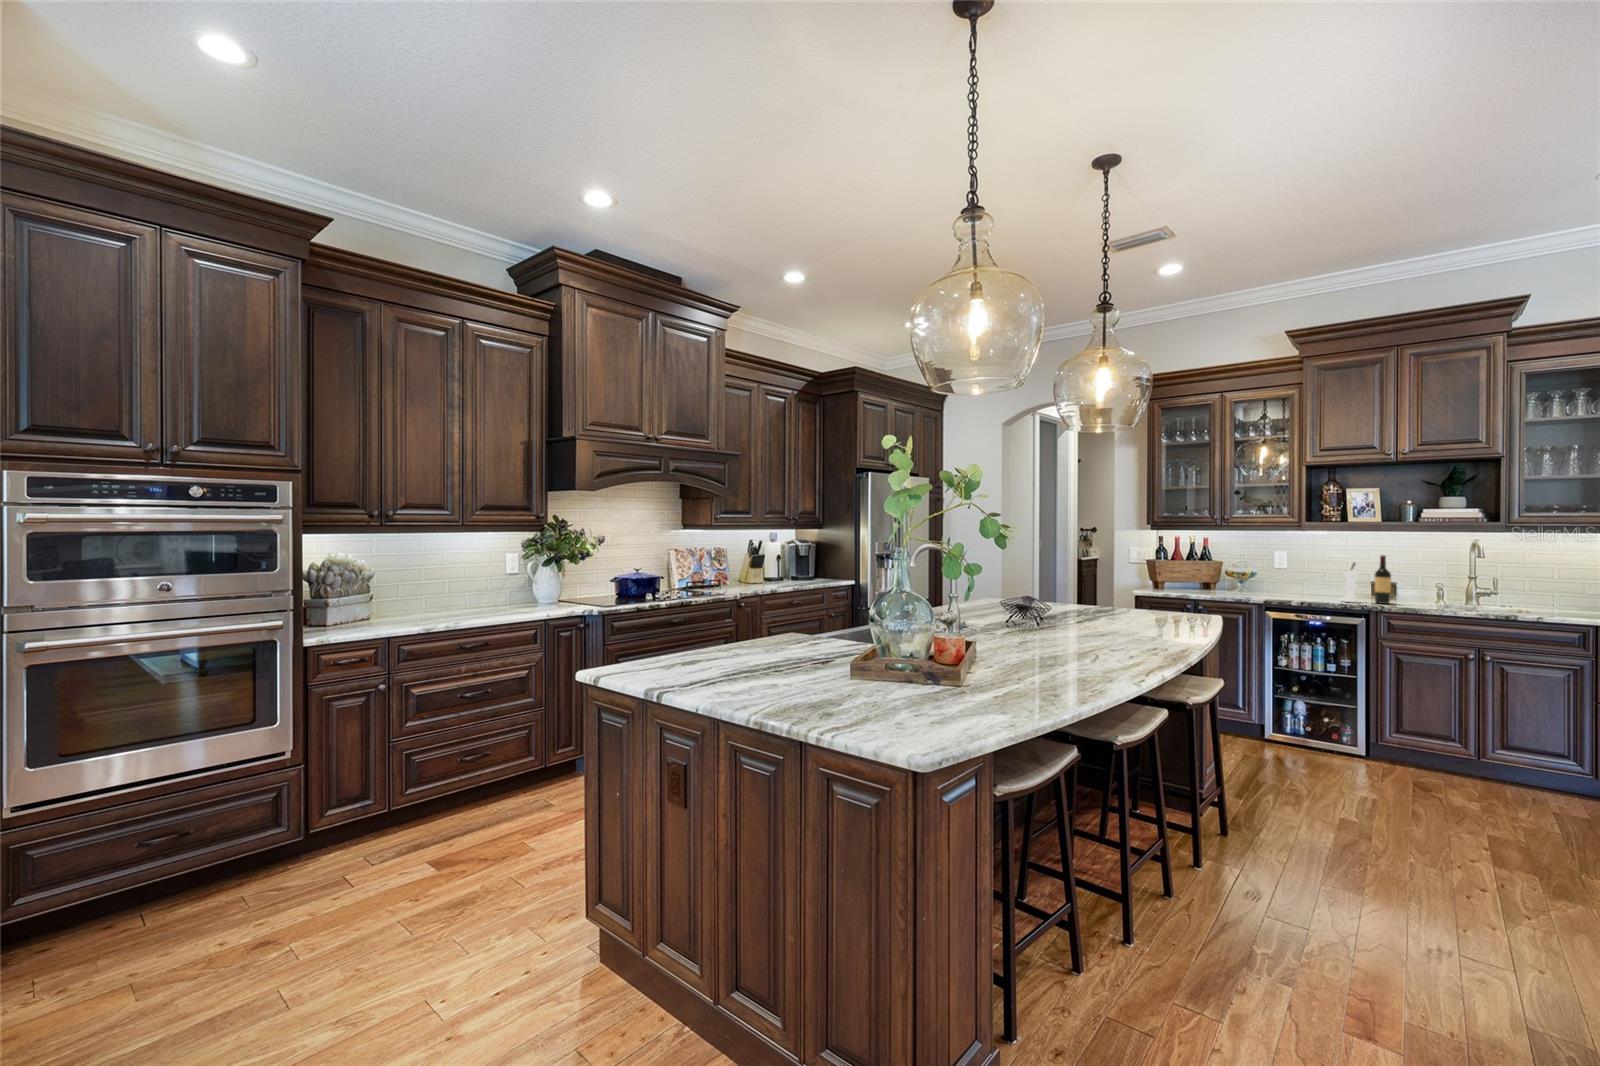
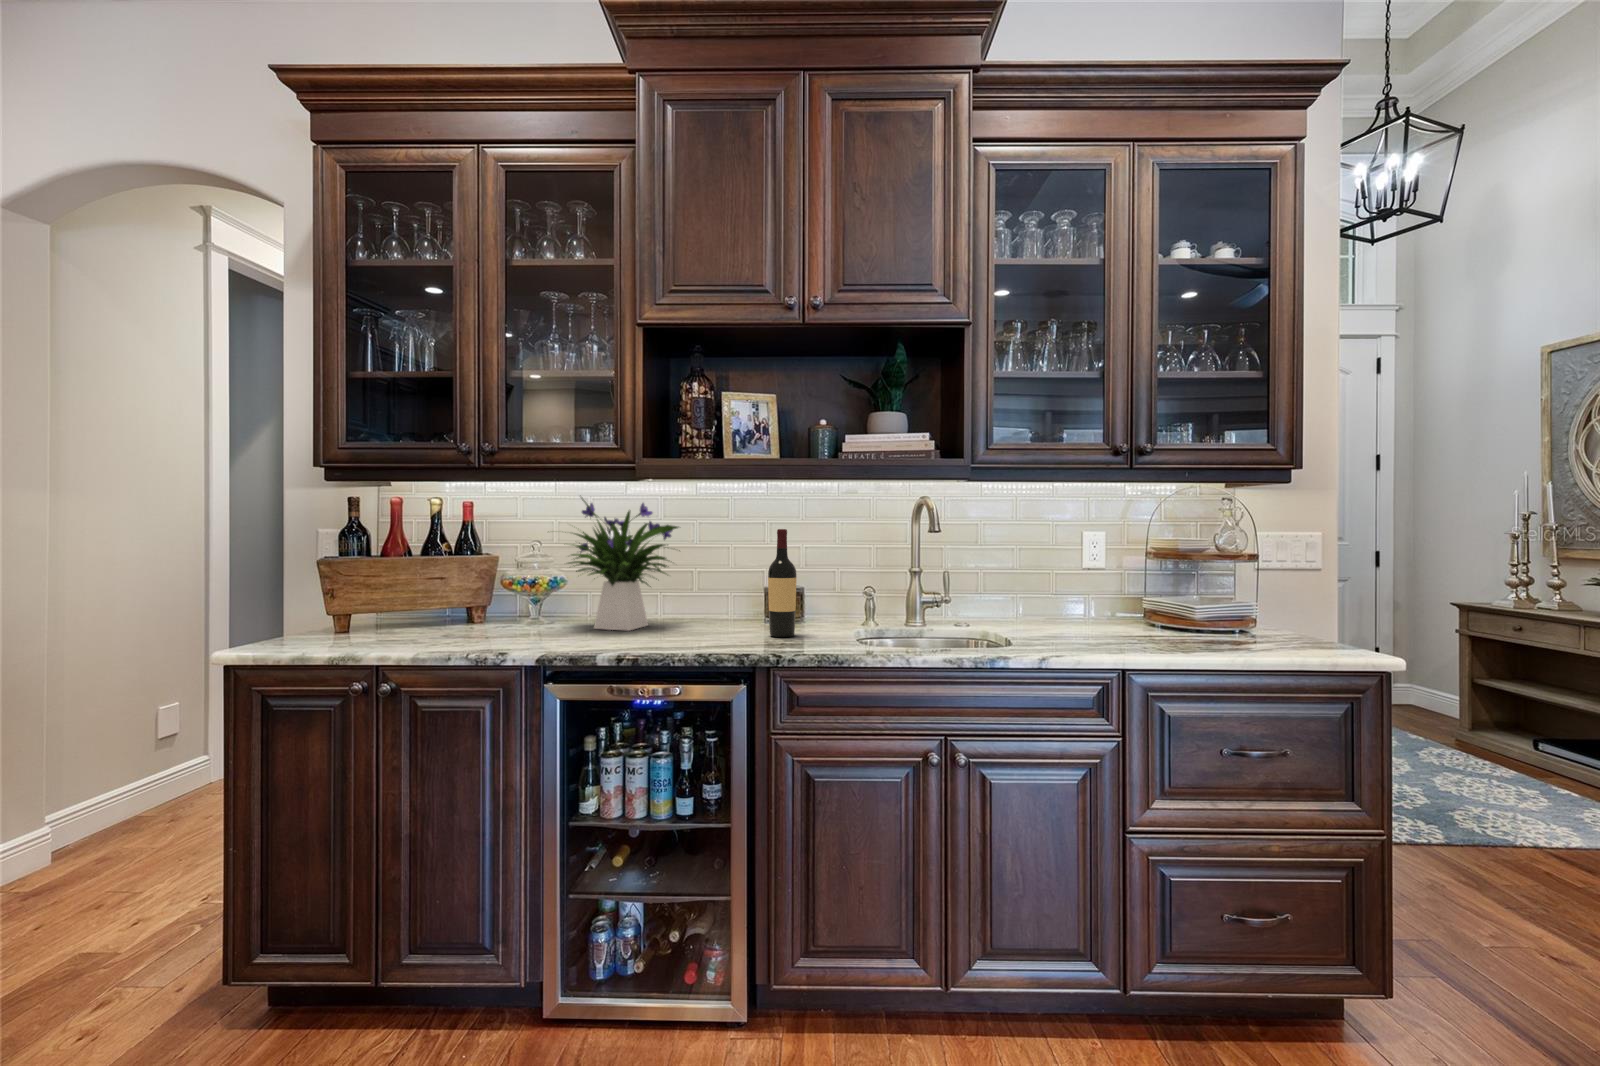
flower arrangement: none [1256,537,1324,597] -> present [568,498,680,631]
vase: present [1342,563,1359,602] -> none [708,547,744,639]

